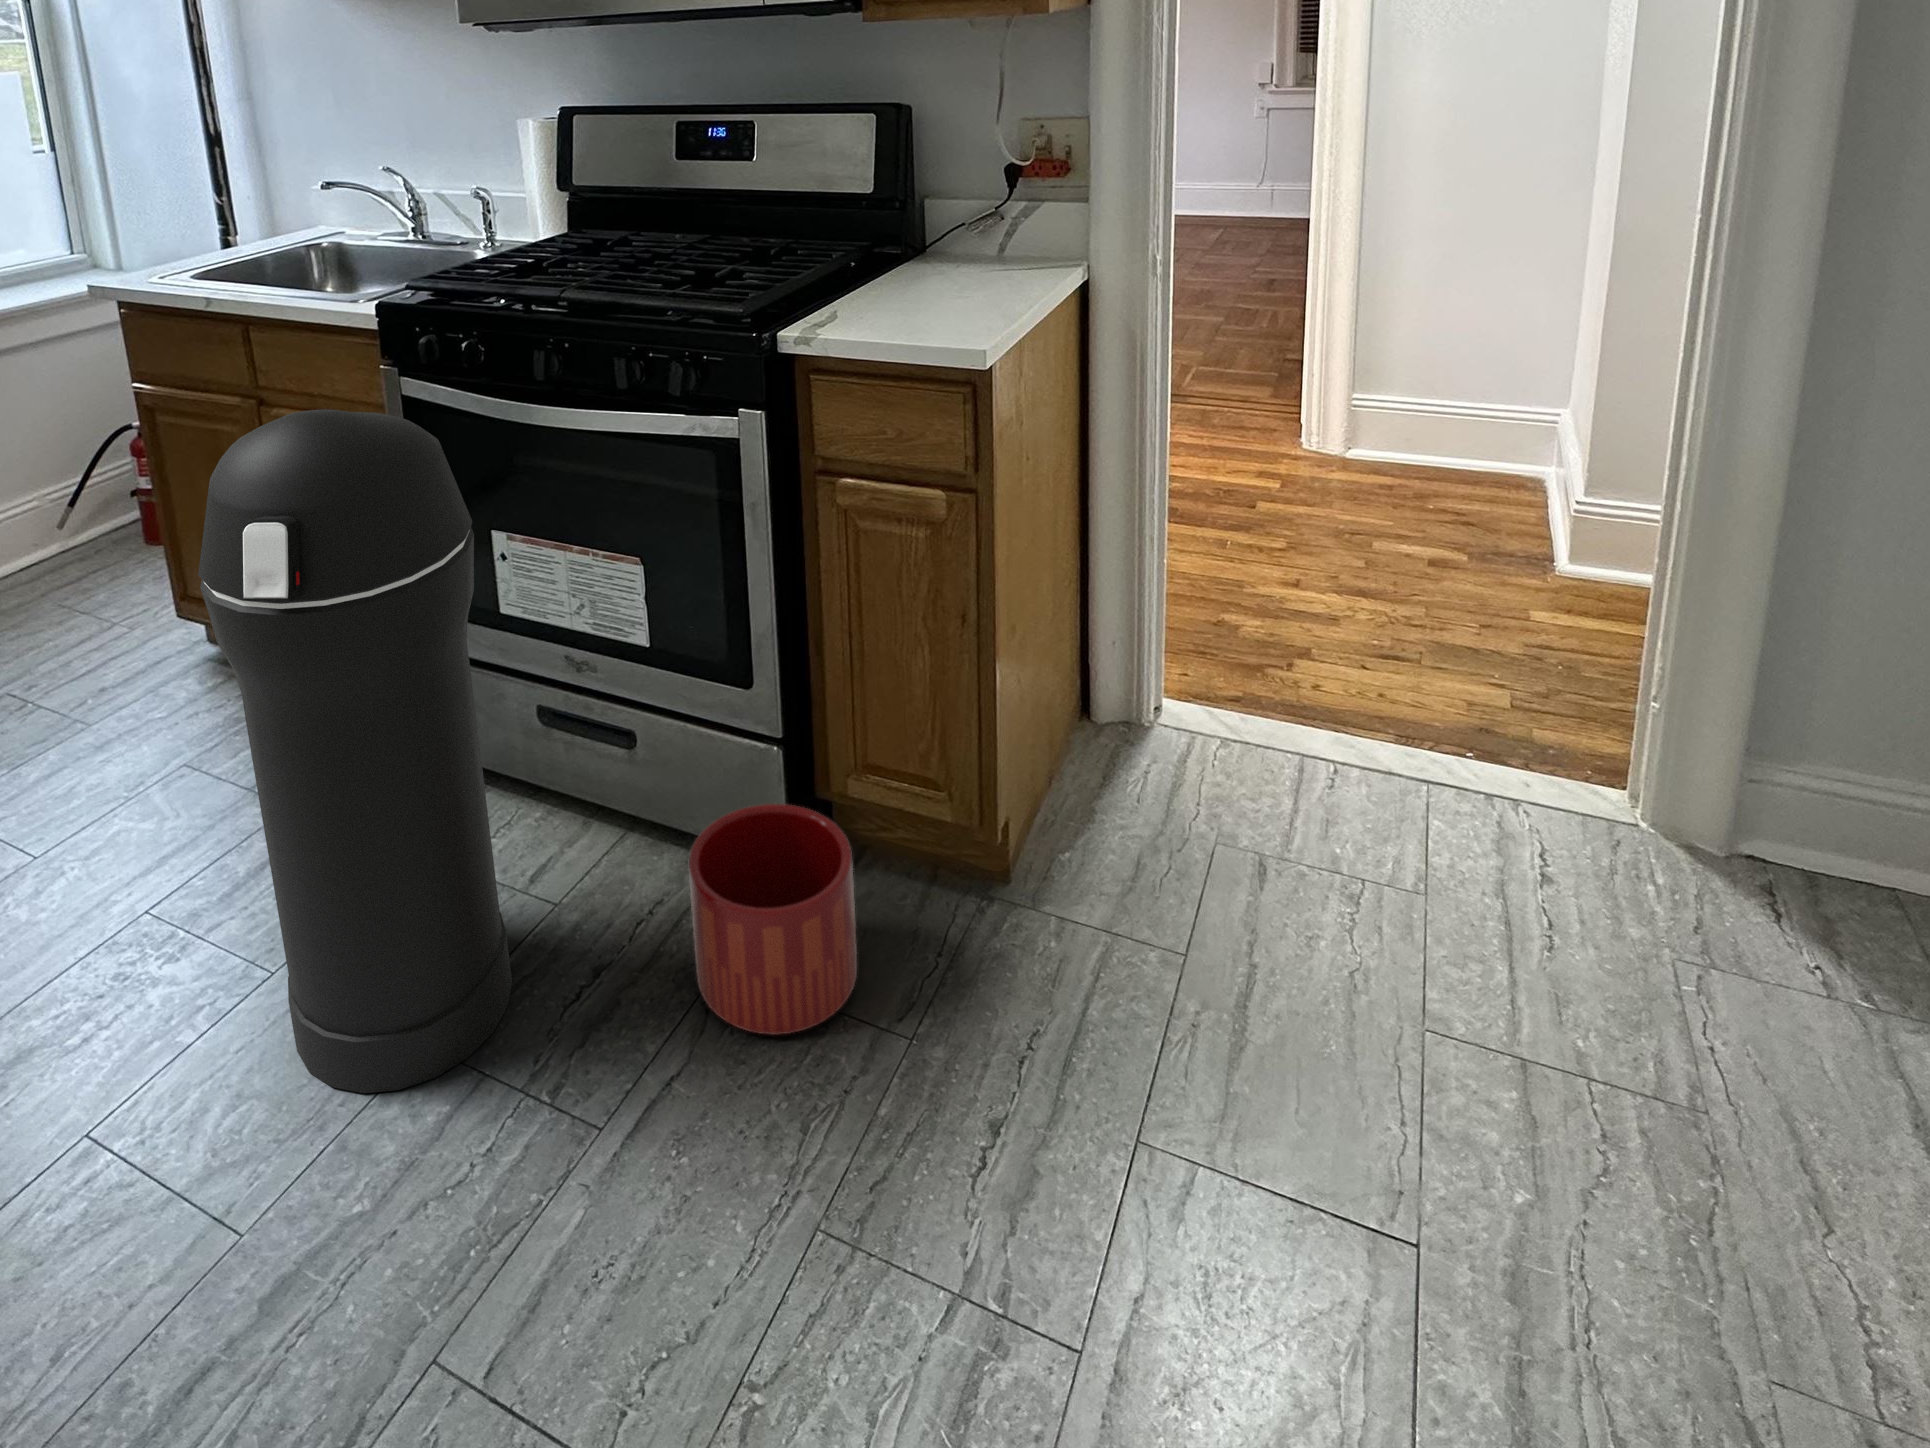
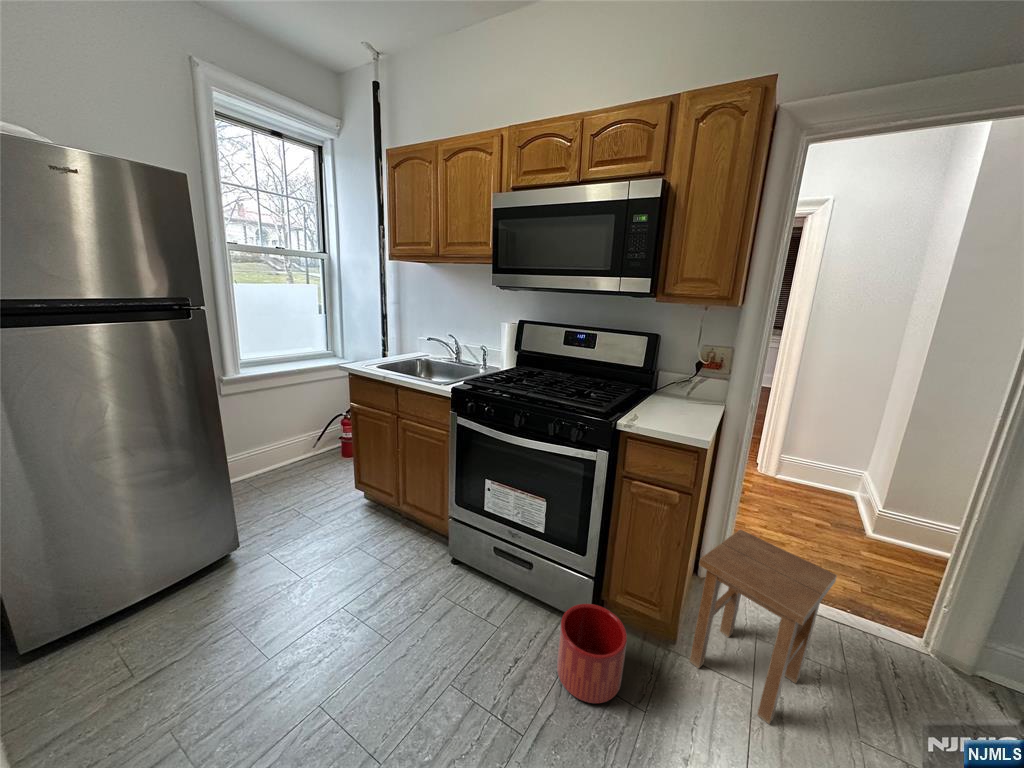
trash can: present [198,409,512,1093] -> none [390,435,496,705]
stool: none [1016,571,1342,1021] -> present [690,530,837,724]

